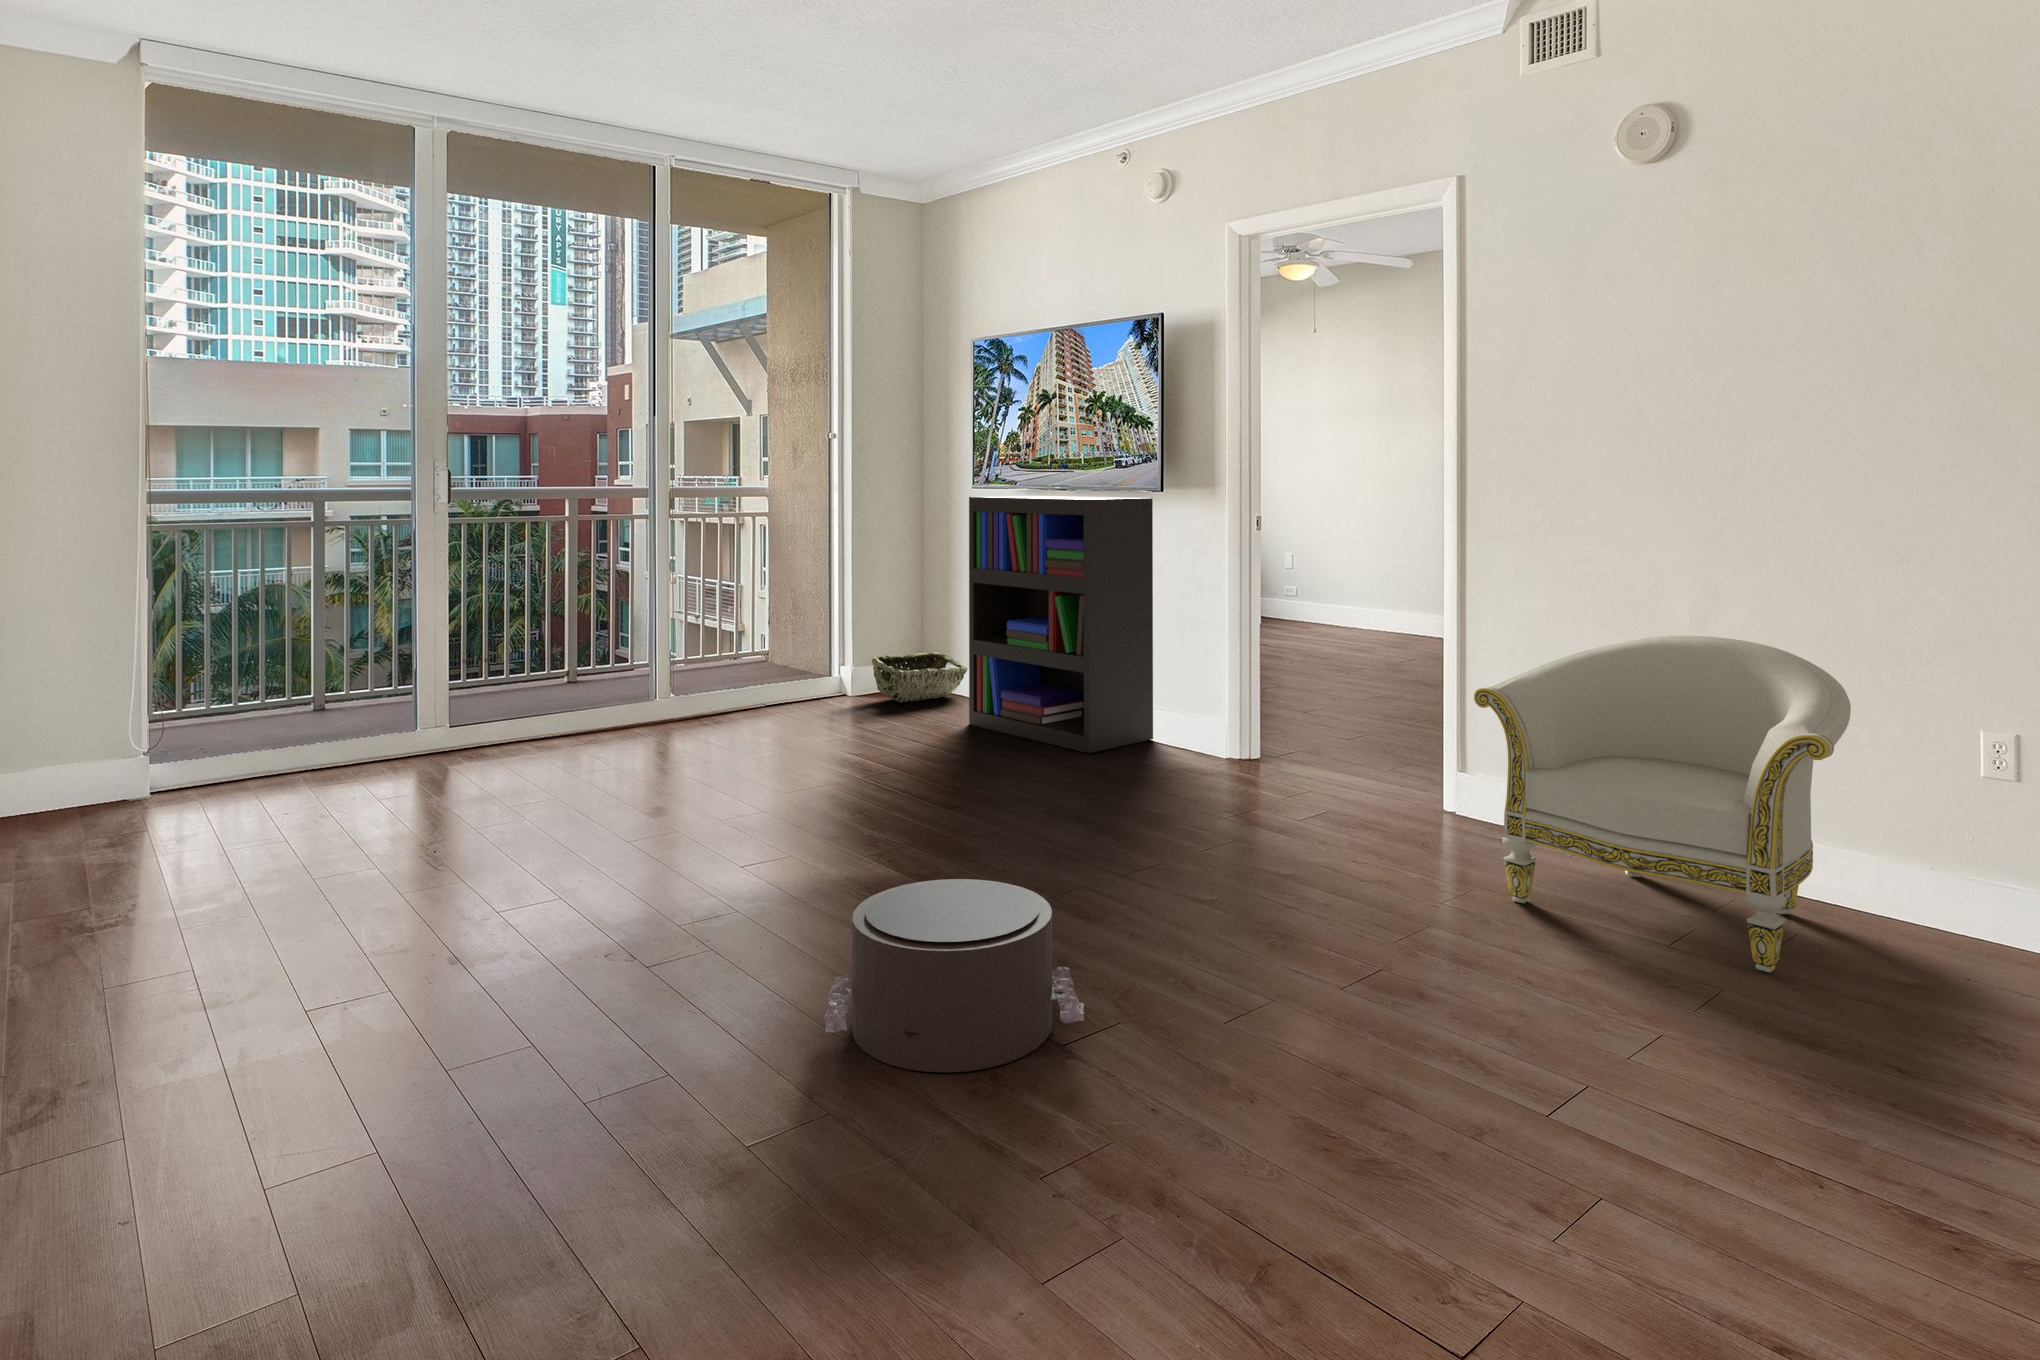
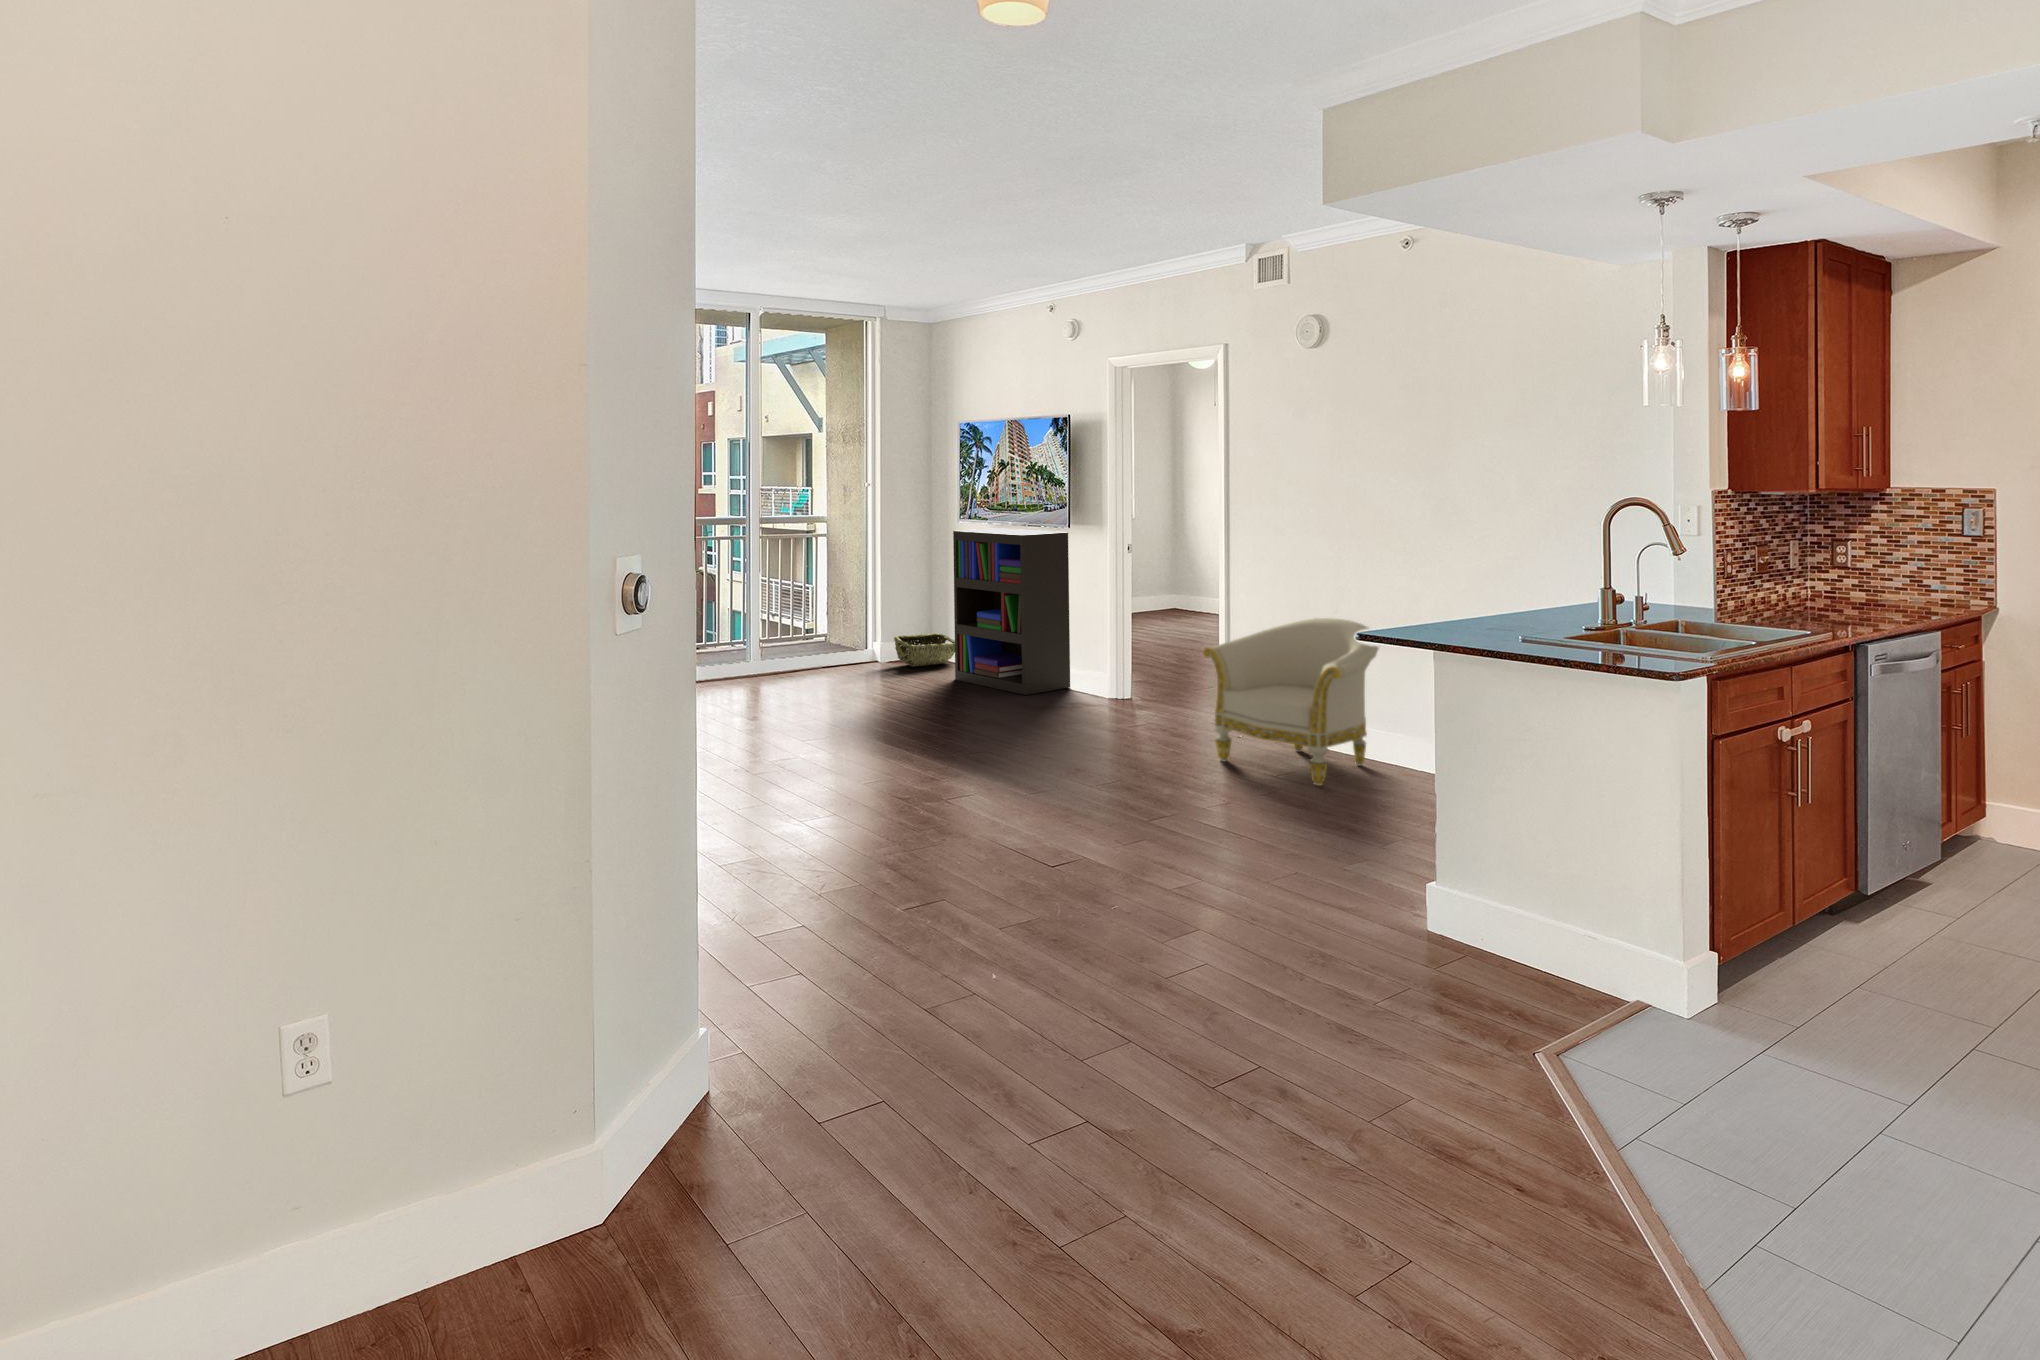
pouf: present [824,879,1084,1073] -> none [848,738,968,814]

